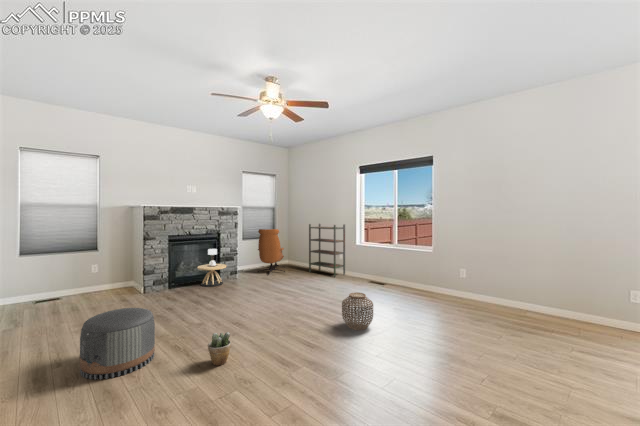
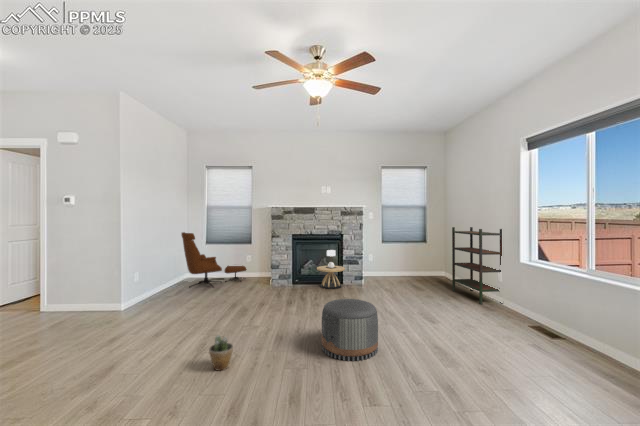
lounge chair: present [258,229,285,275] -> present [182,232,247,287]
woven basket: present [342,293,373,330] -> none [386,331,436,393]
pouf: present [80,308,155,379] -> present [322,299,378,361]

